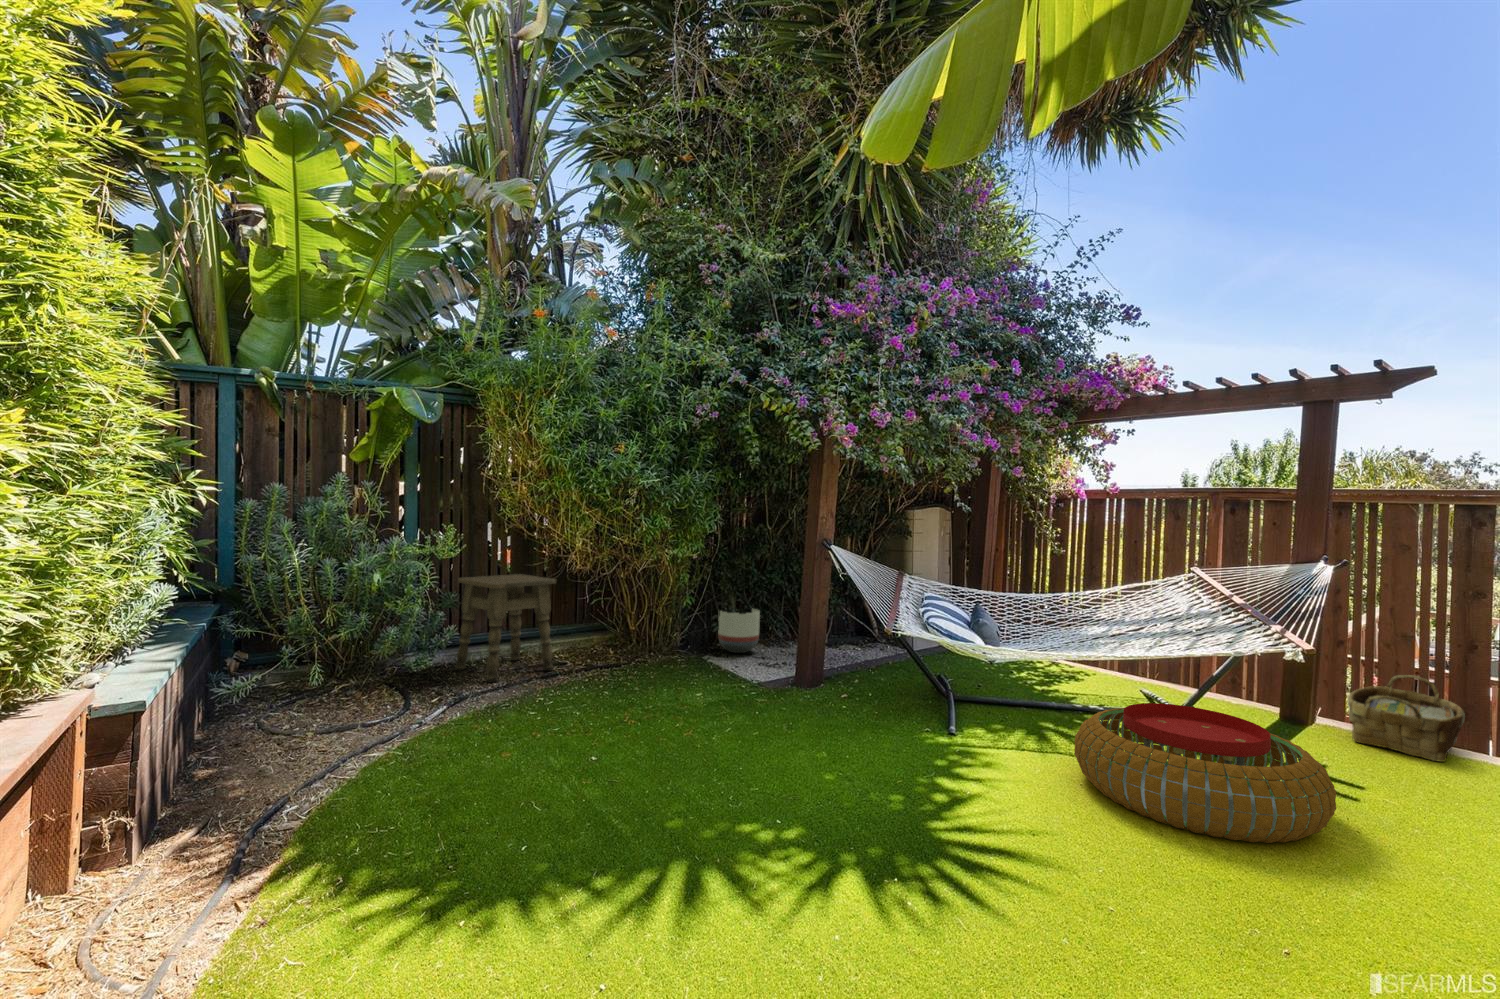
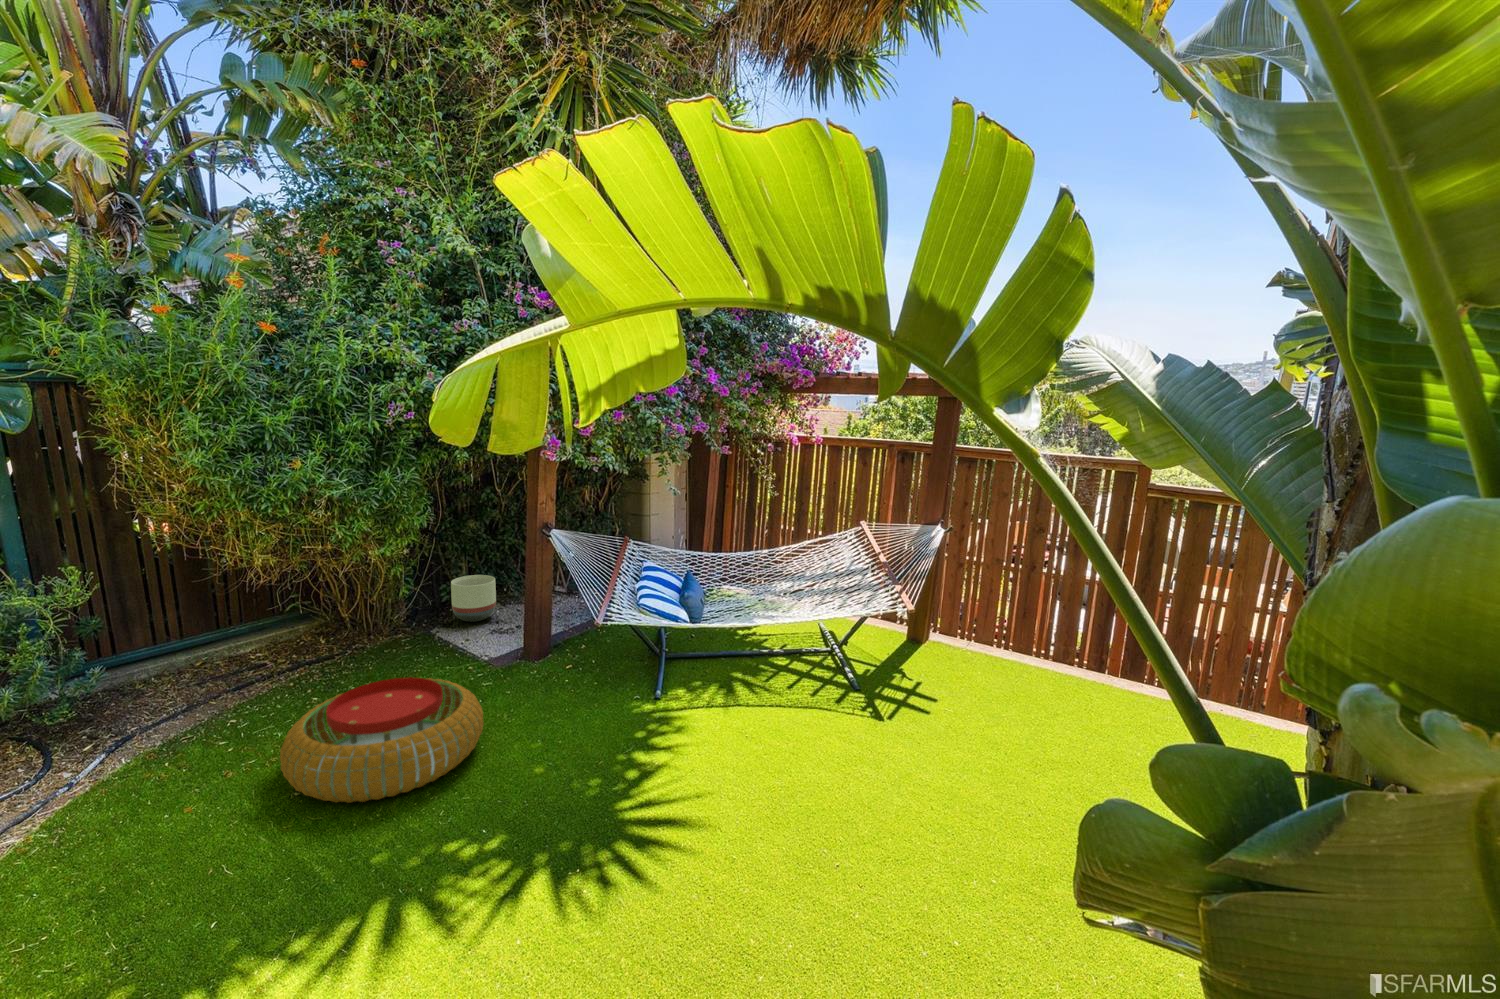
side table: present [455,574,556,682] -> none [104,573,252,706]
woven basket: present [1348,675,1465,762] -> none [942,604,1004,667]
pouf: present [1074,703,1336,843] -> present [280,677,484,803]

